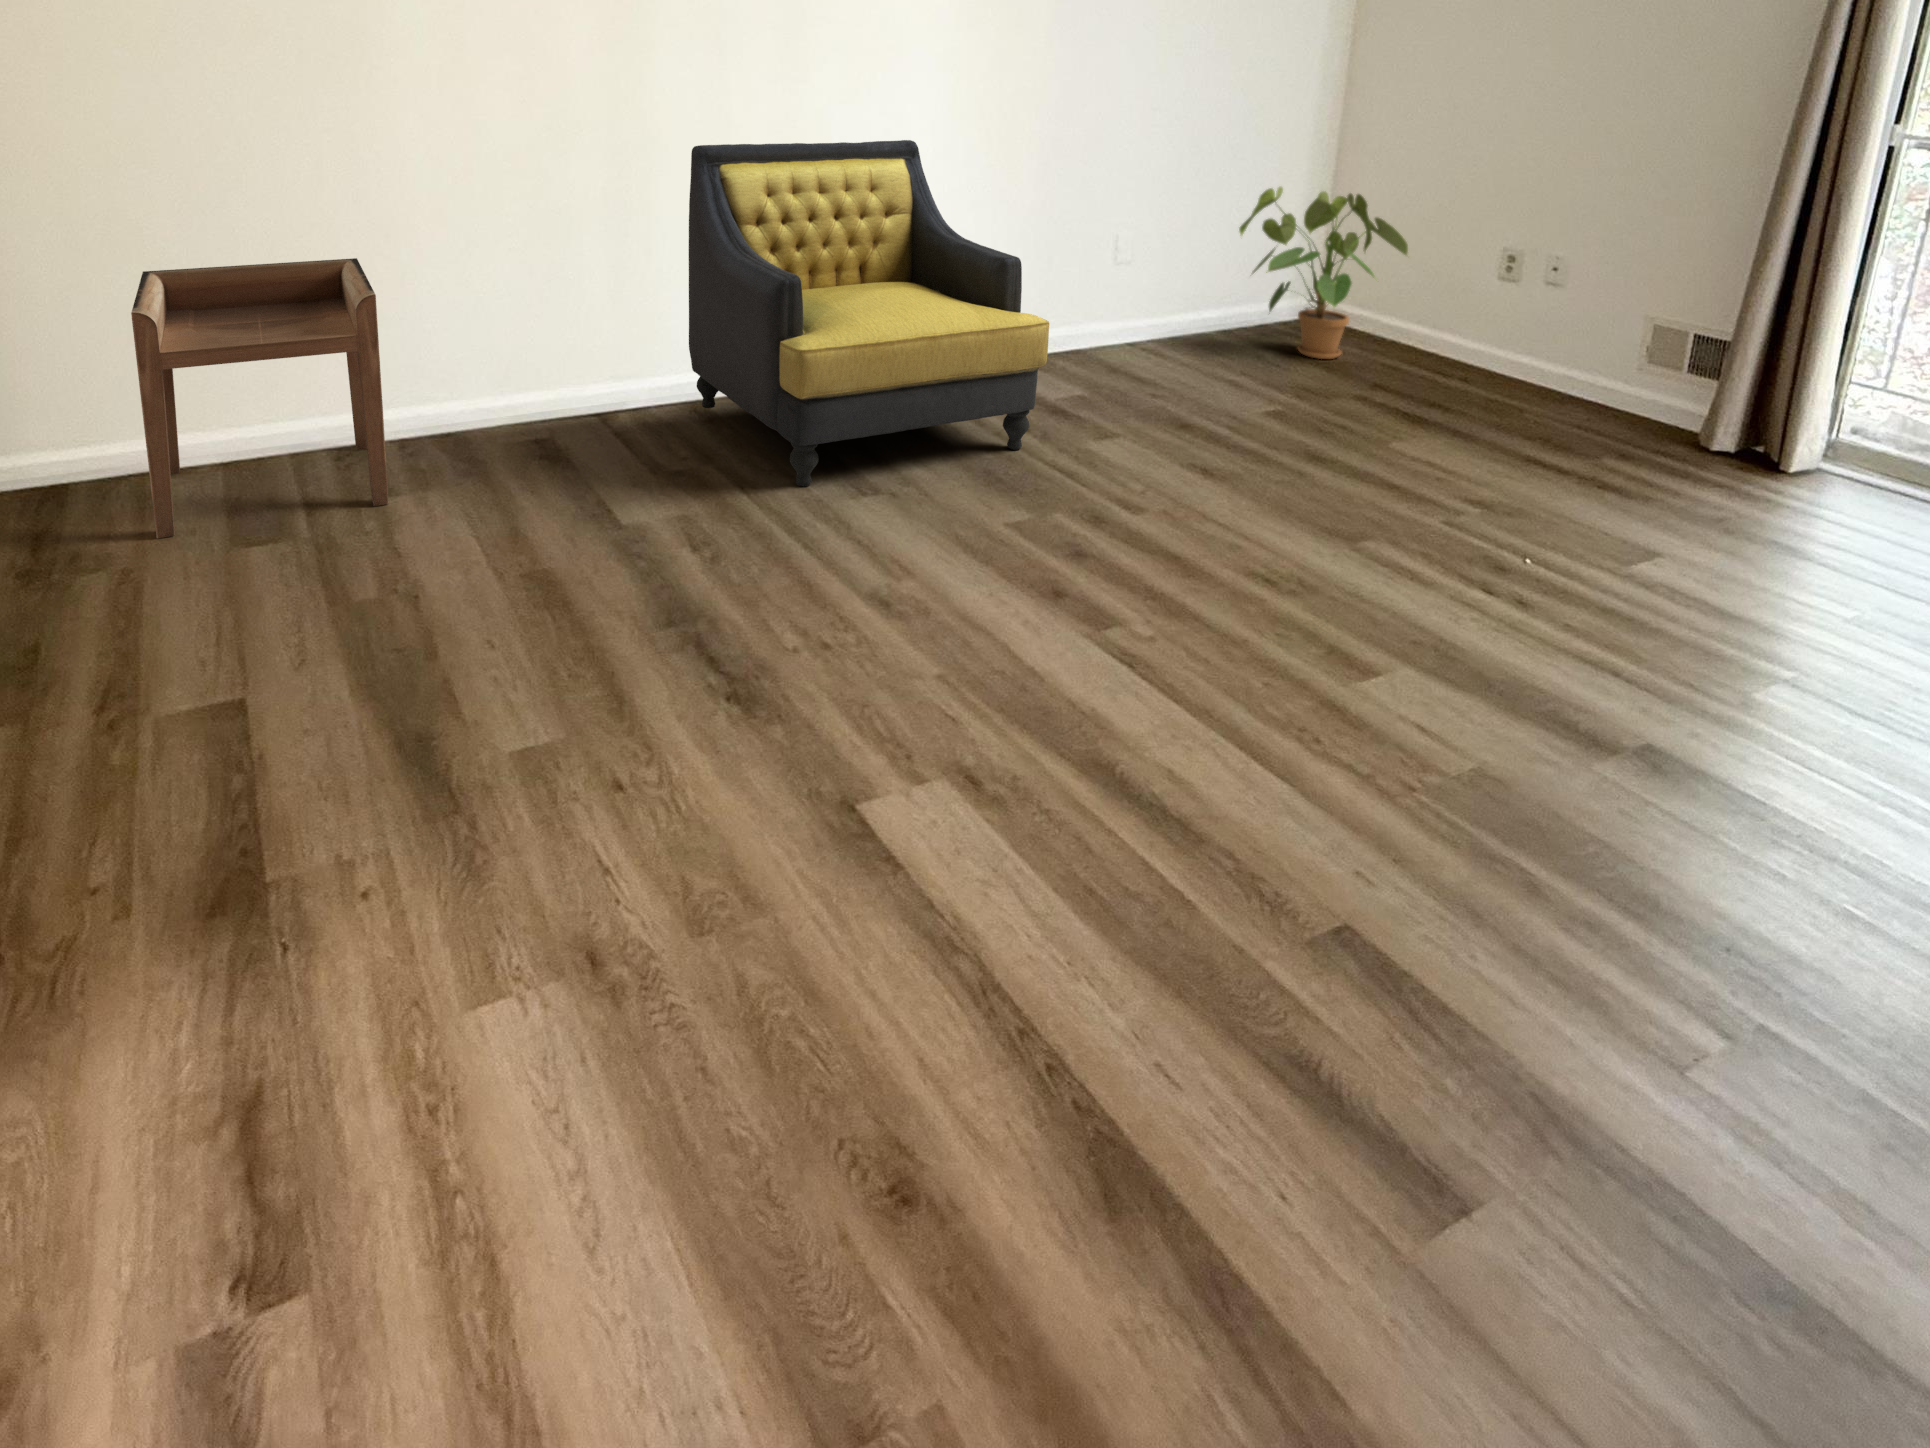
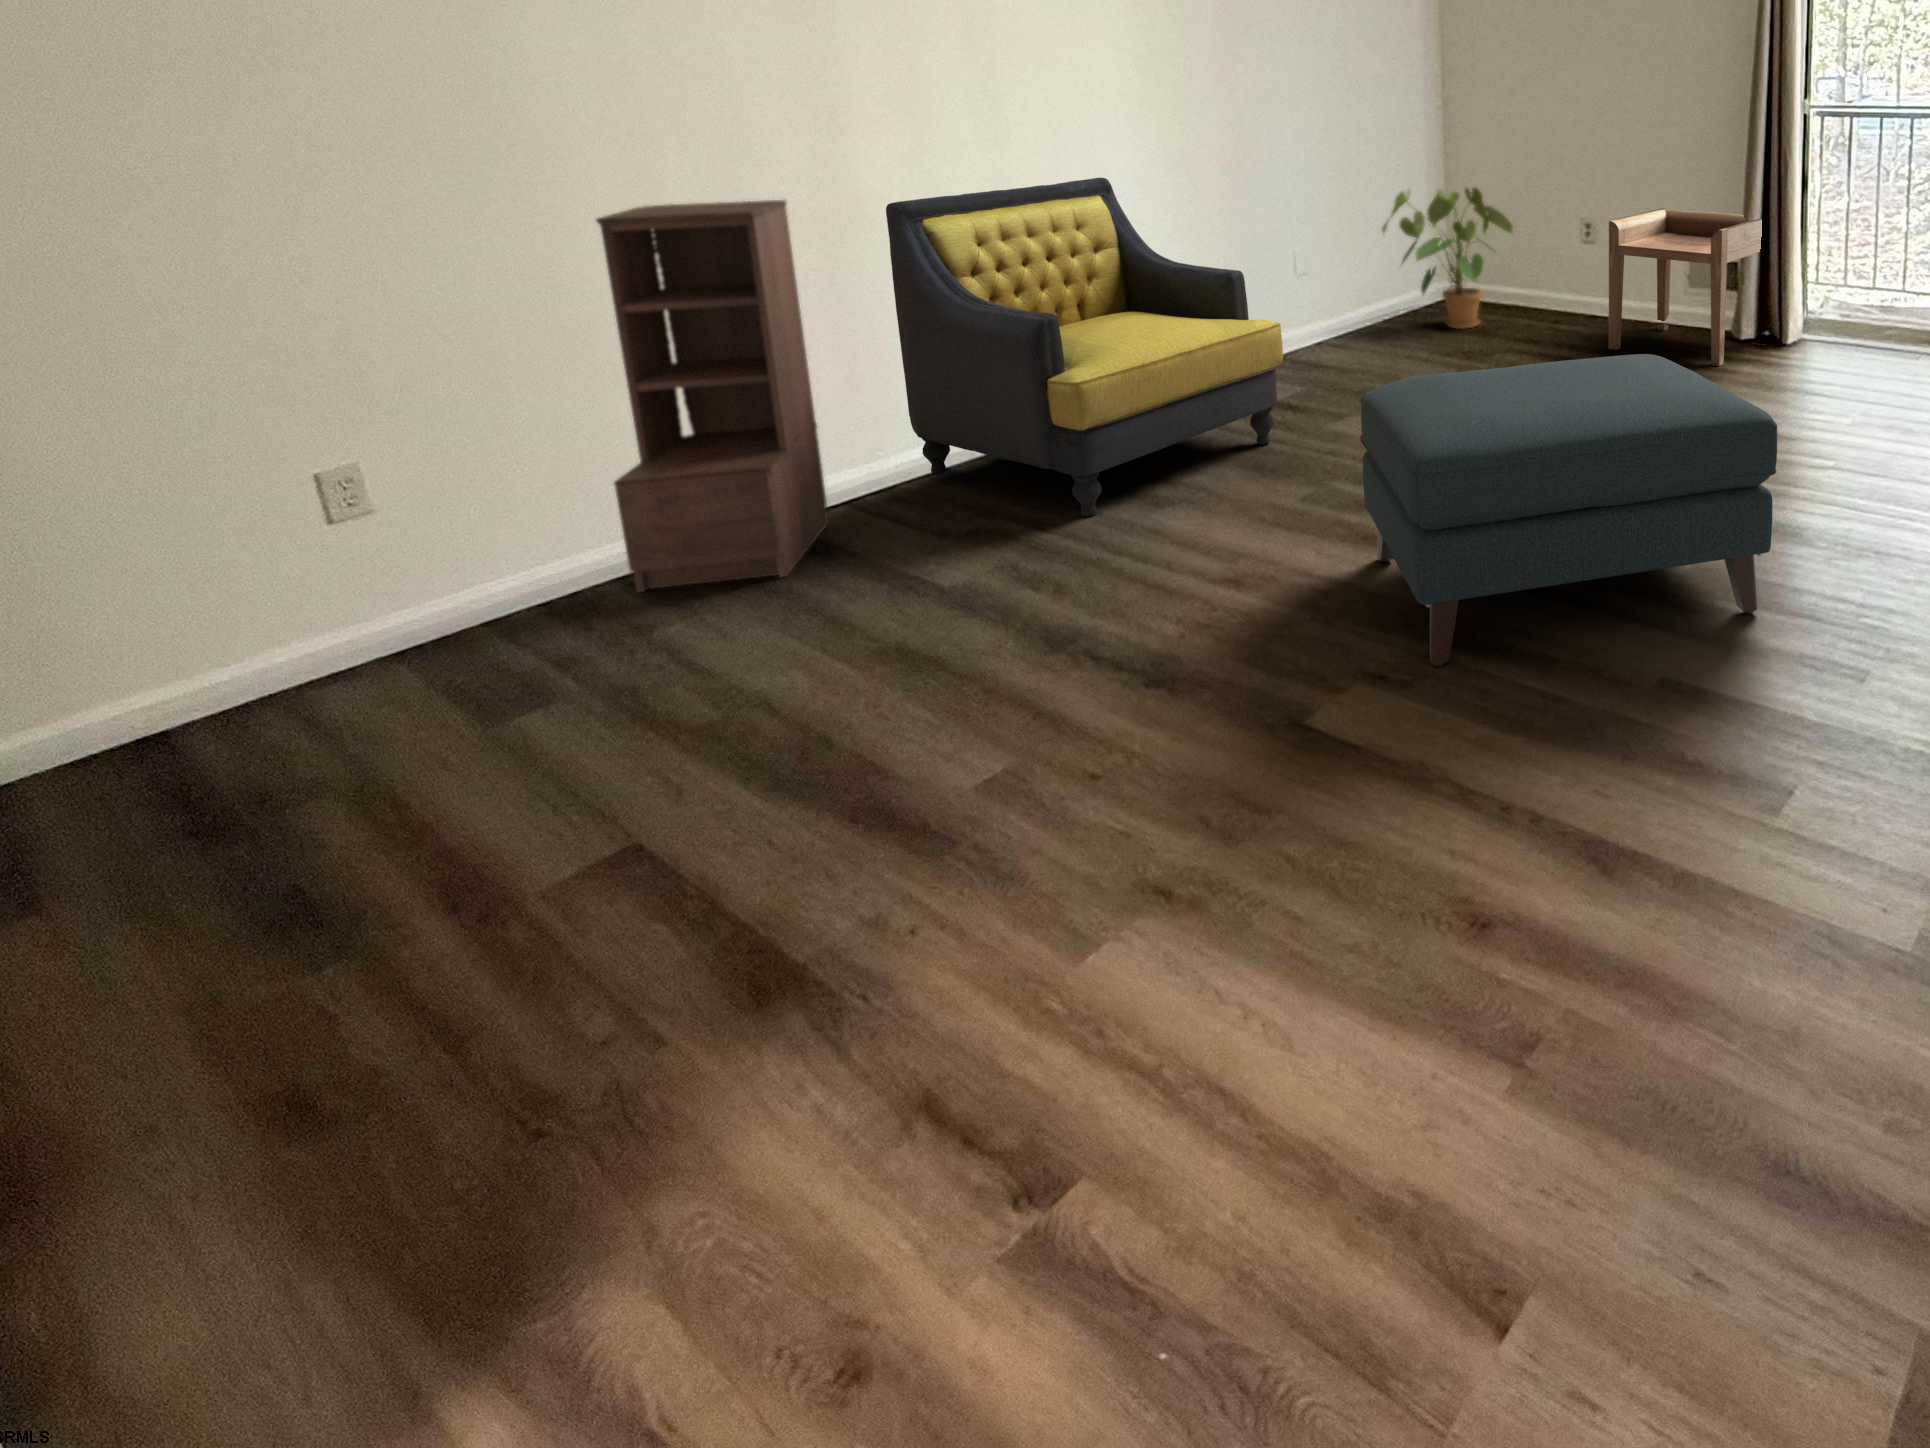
bookshelf: none [420,127,596,478] -> present [596,200,829,592]
side table: present [131,258,389,538] -> present [1609,208,1764,366]
ottoman: none [1031,422,1621,876] -> present [1360,354,1777,666]

